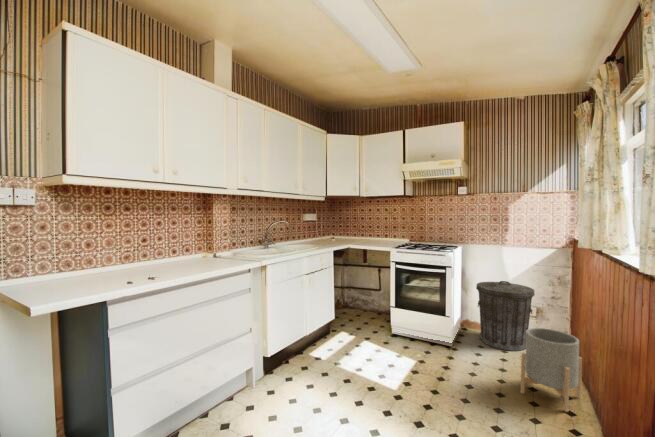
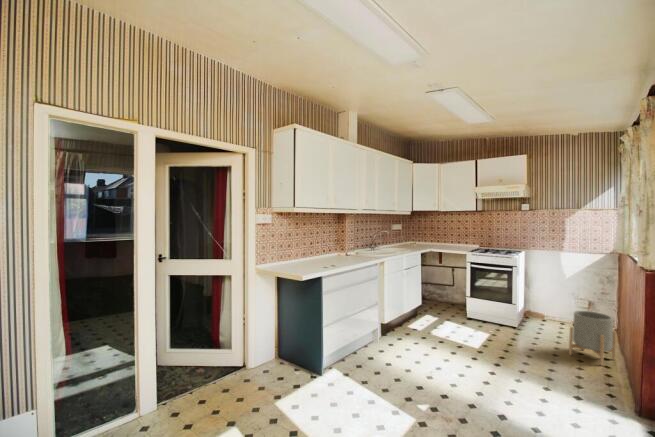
trash can: present [476,281,535,351] -> none [537,279,585,332]

